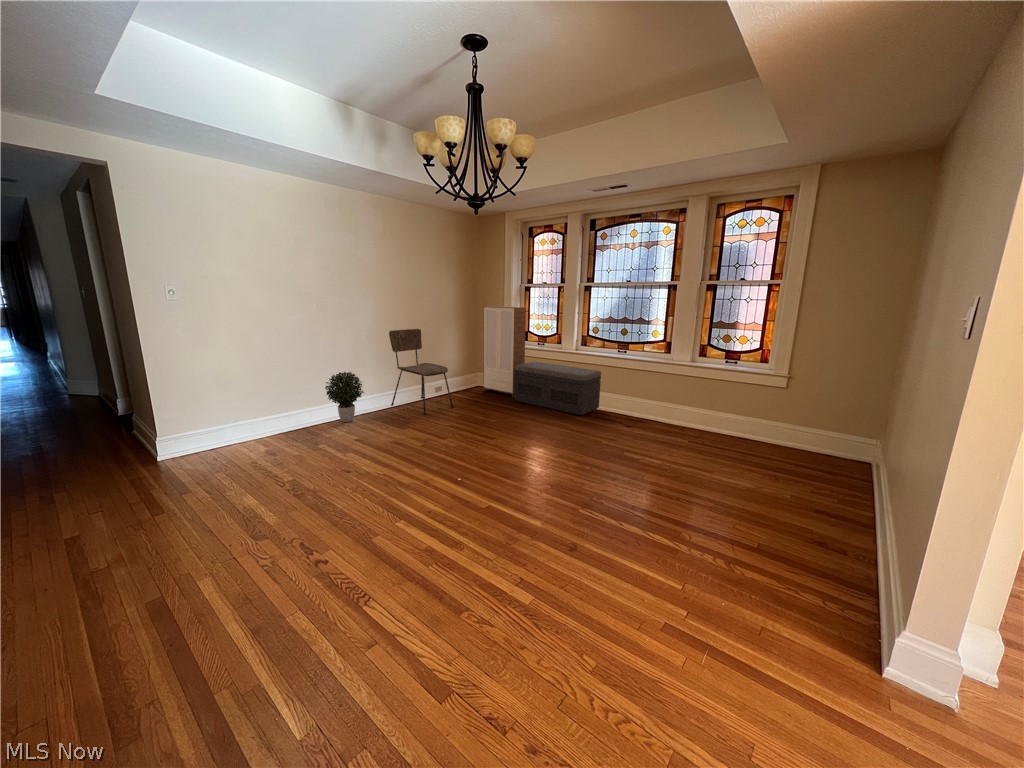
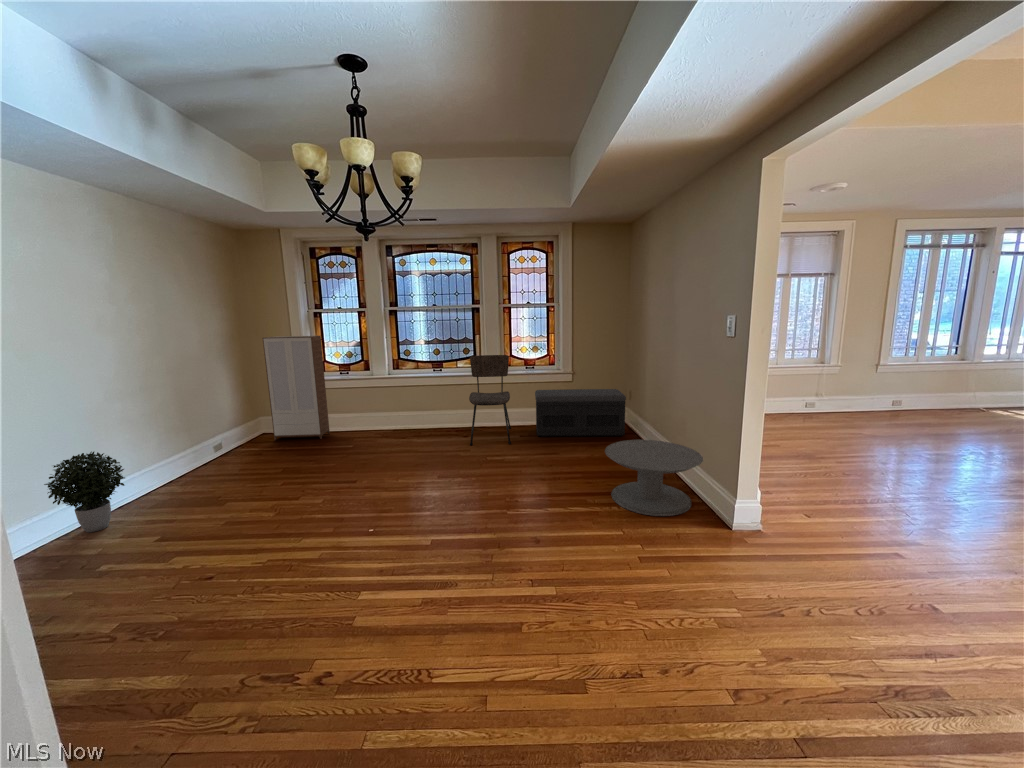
dining chair: present [389,329,453,415] -> present [469,355,511,445]
storage bench: present [514,362,601,416] -> present [535,389,626,437]
side table: none [716,474,889,610] -> present [605,440,703,516]

